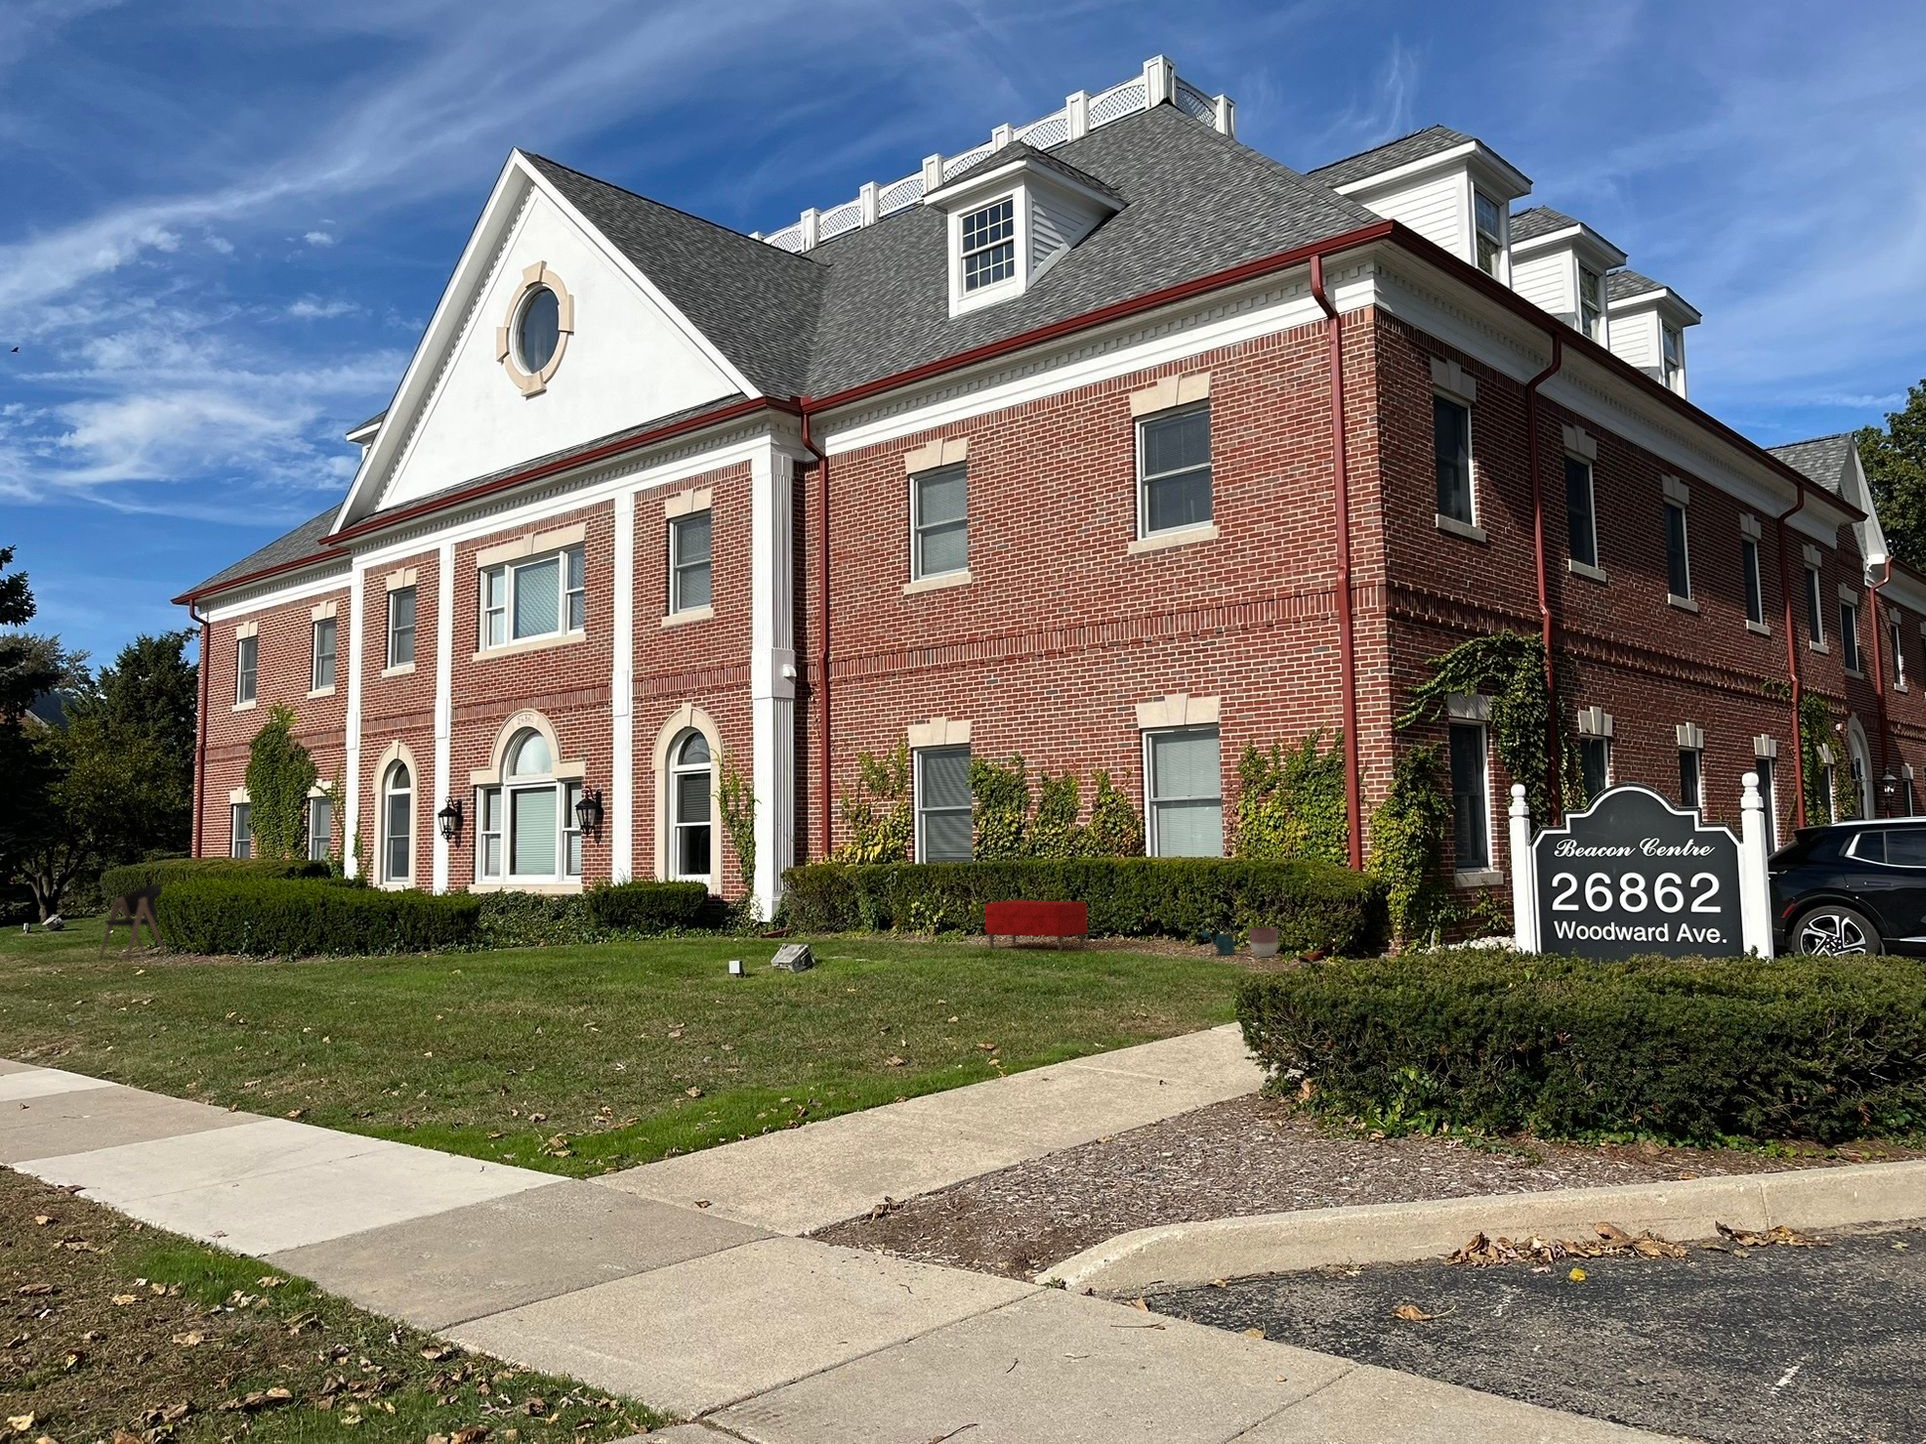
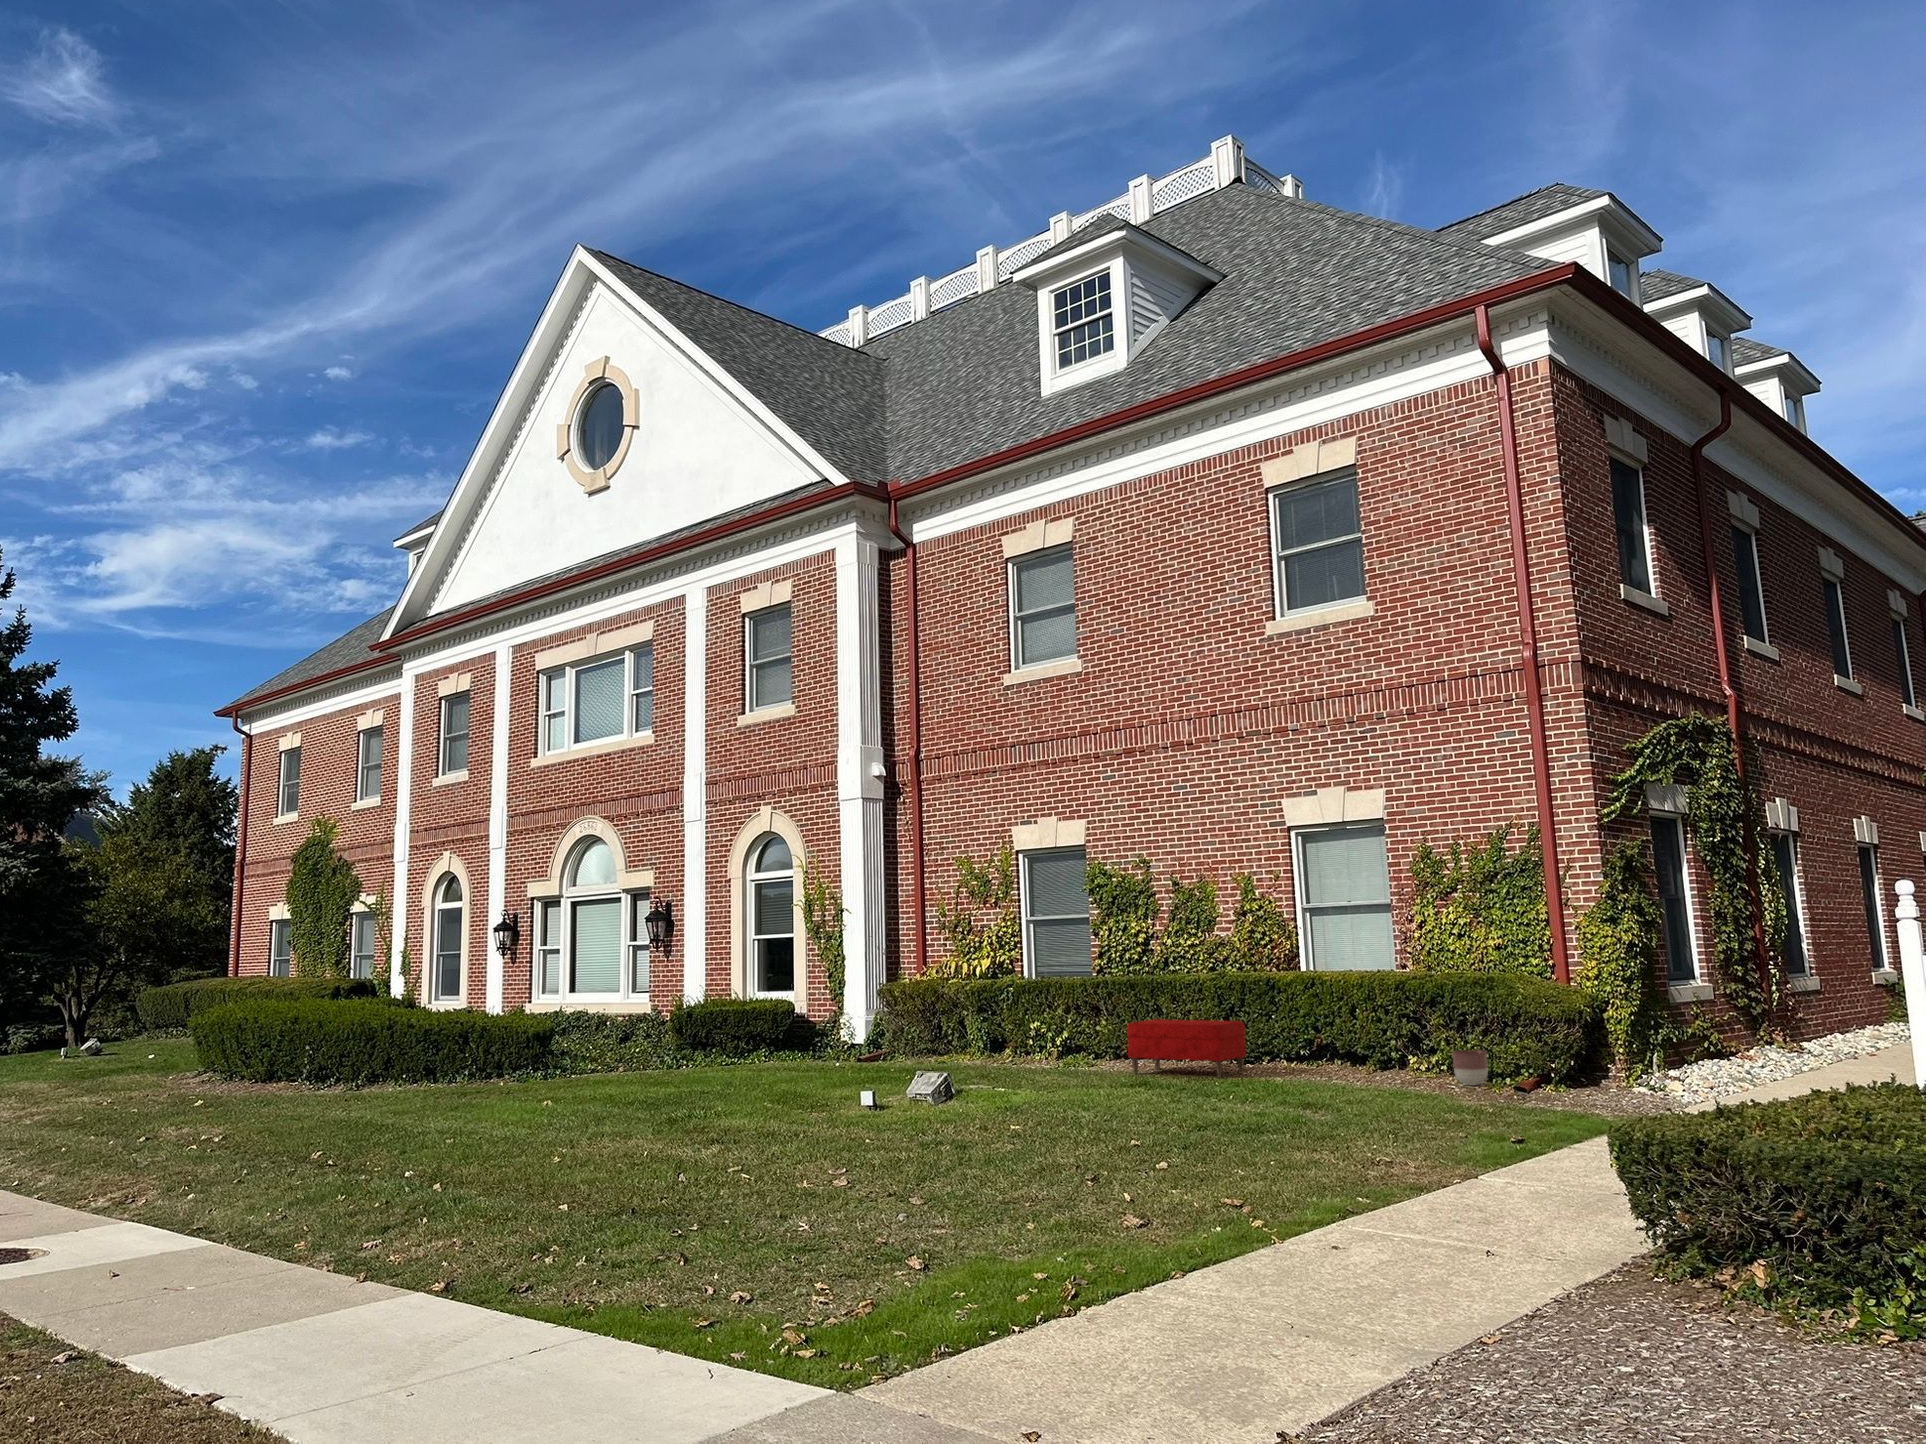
chair: present [99,885,166,959] -> none [148,1005,219,1086]
watering can: present [1203,930,1237,955] -> none [1395,1051,1433,1083]

